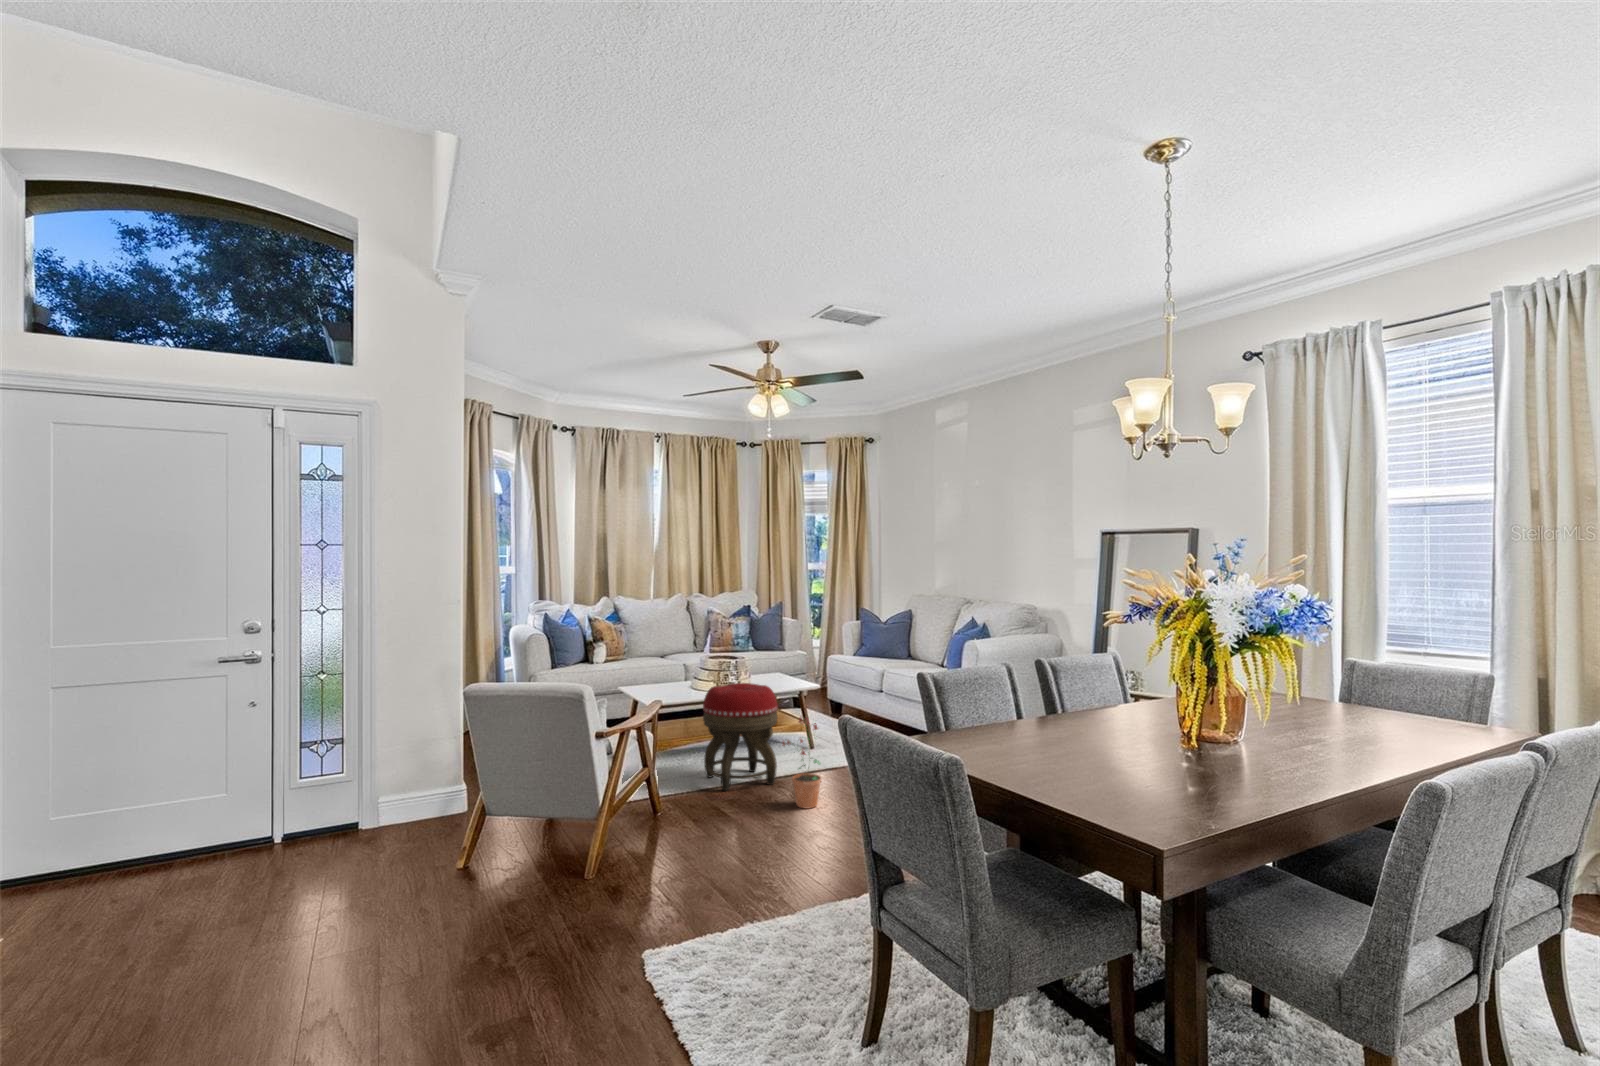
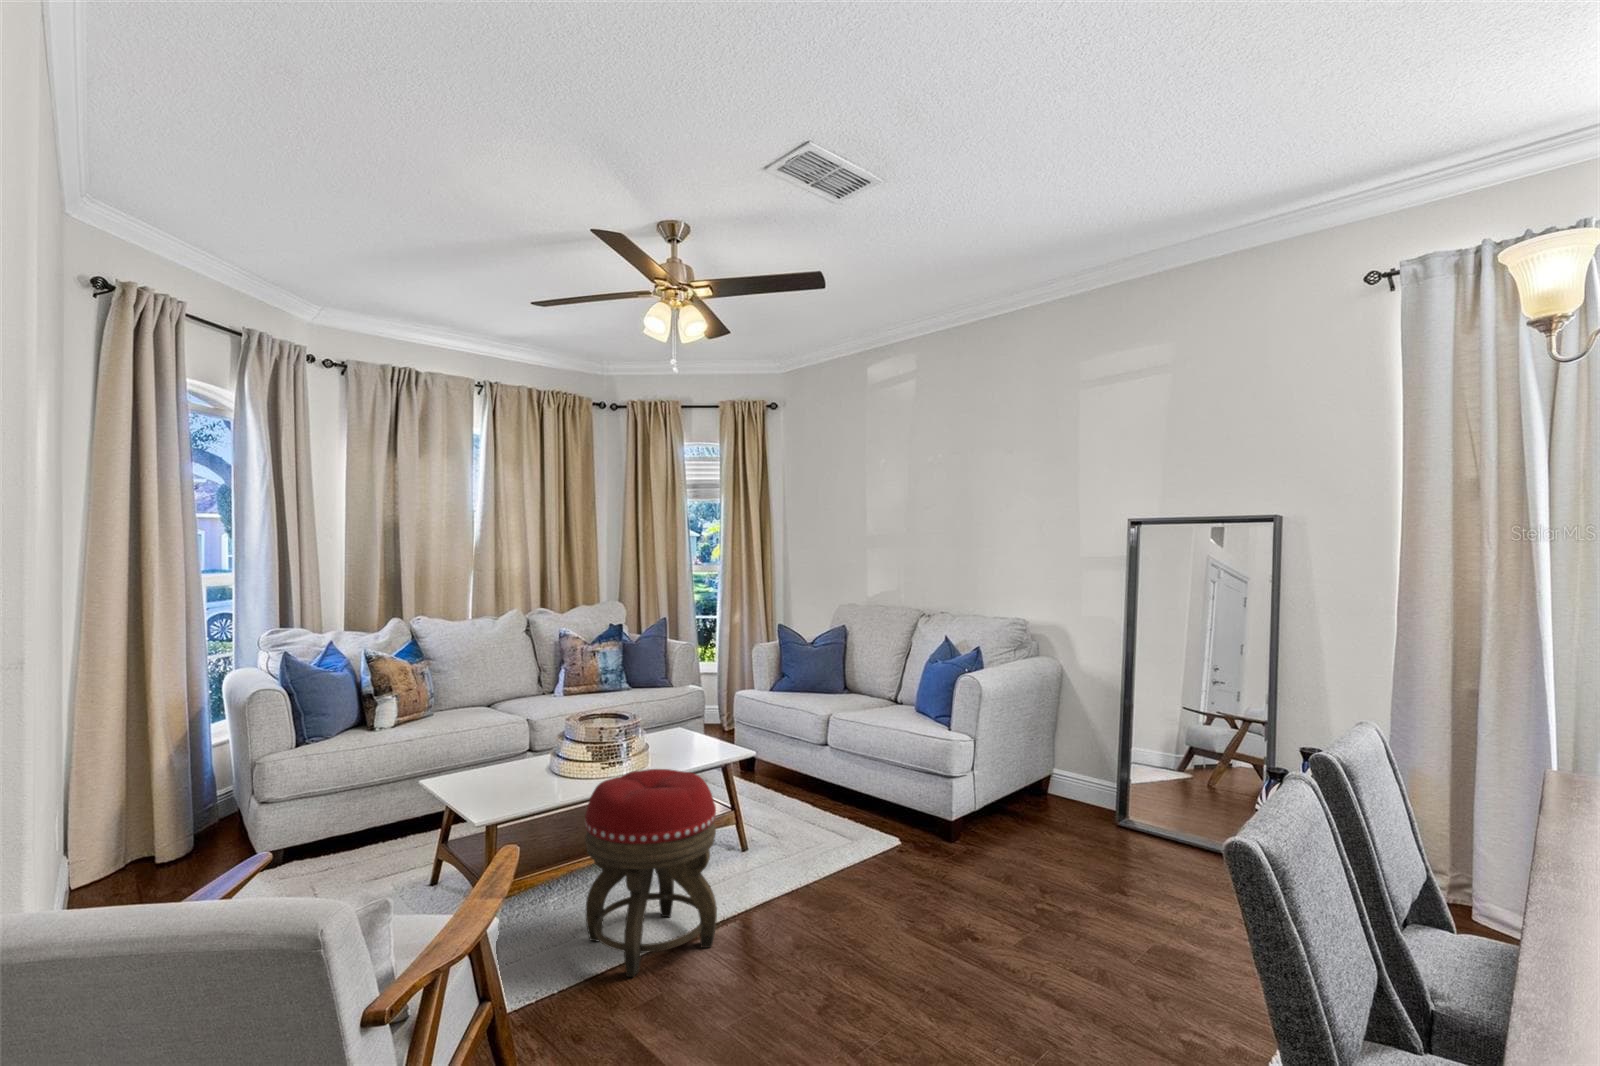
potted plant: present [782,717,821,809] -> none [742,837,824,1010]

